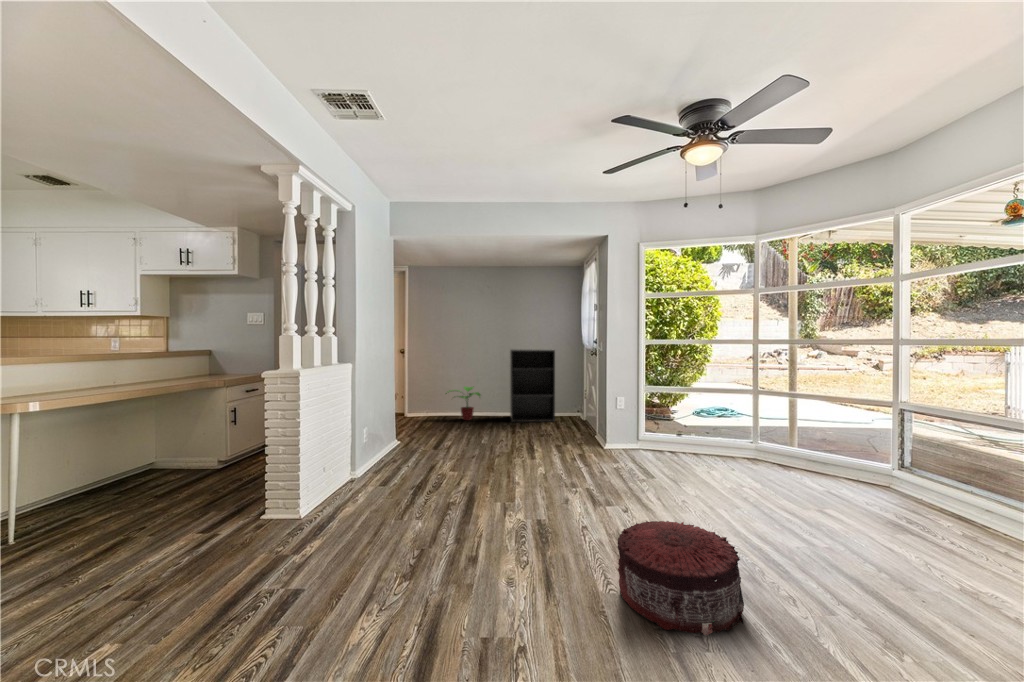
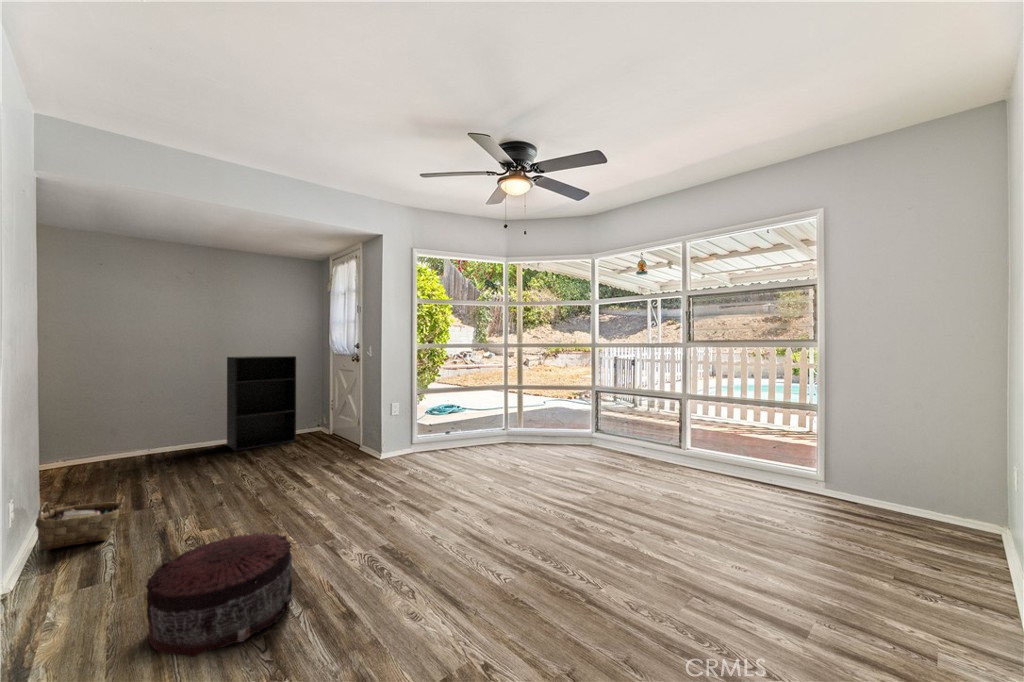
potted plant: present [446,387,480,420] -> none [112,411,184,461]
woven basket: none [380,433,420,463] -> present [35,496,125,551]
pouf: present [618,521,744,636] -> present [146,533,292,657]

